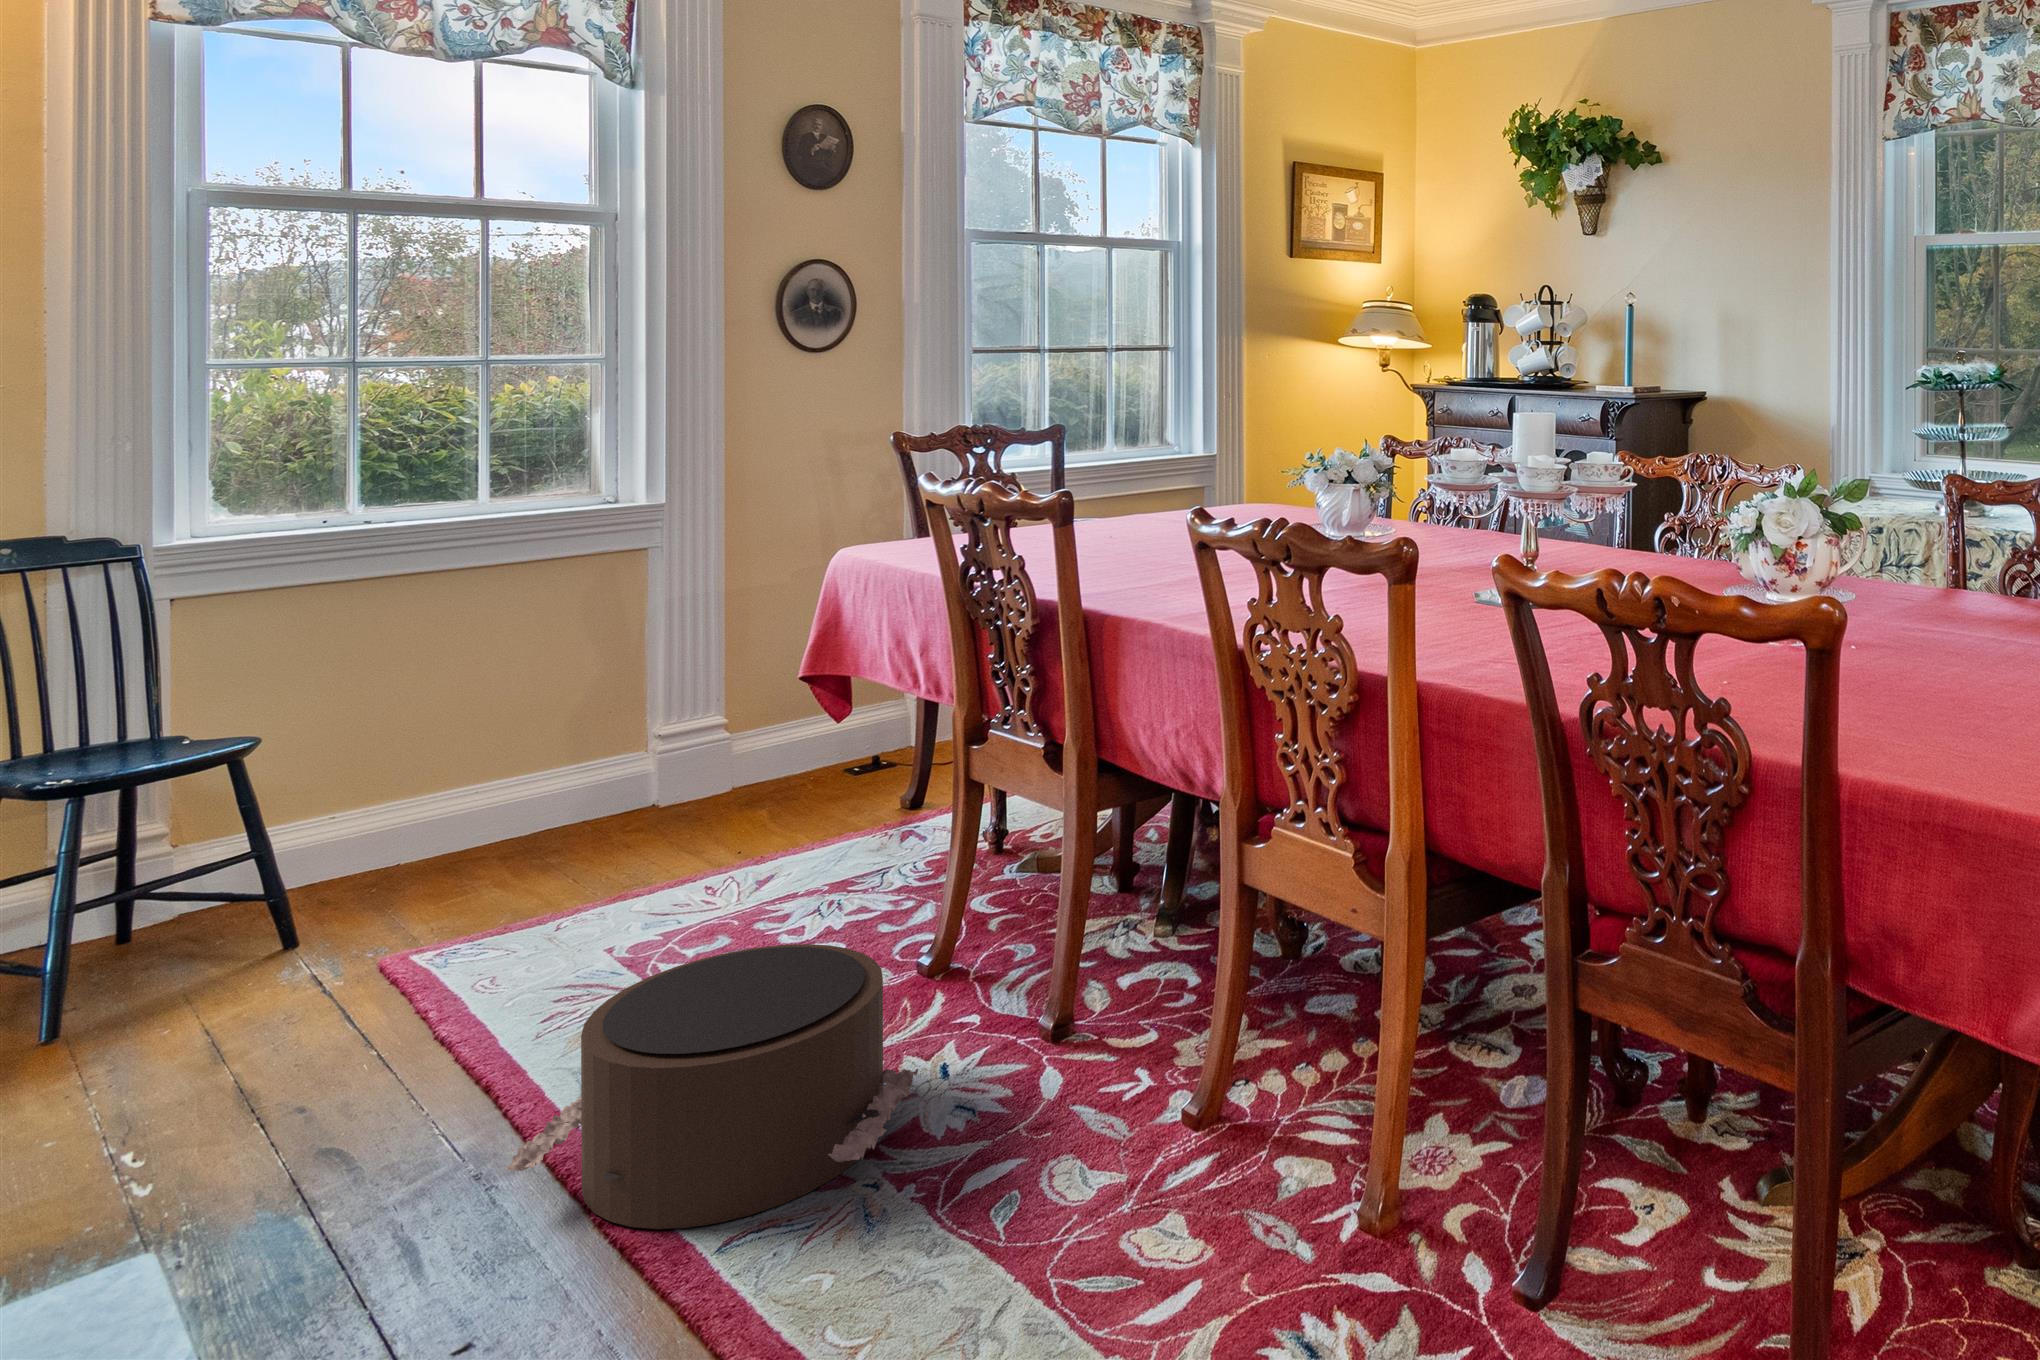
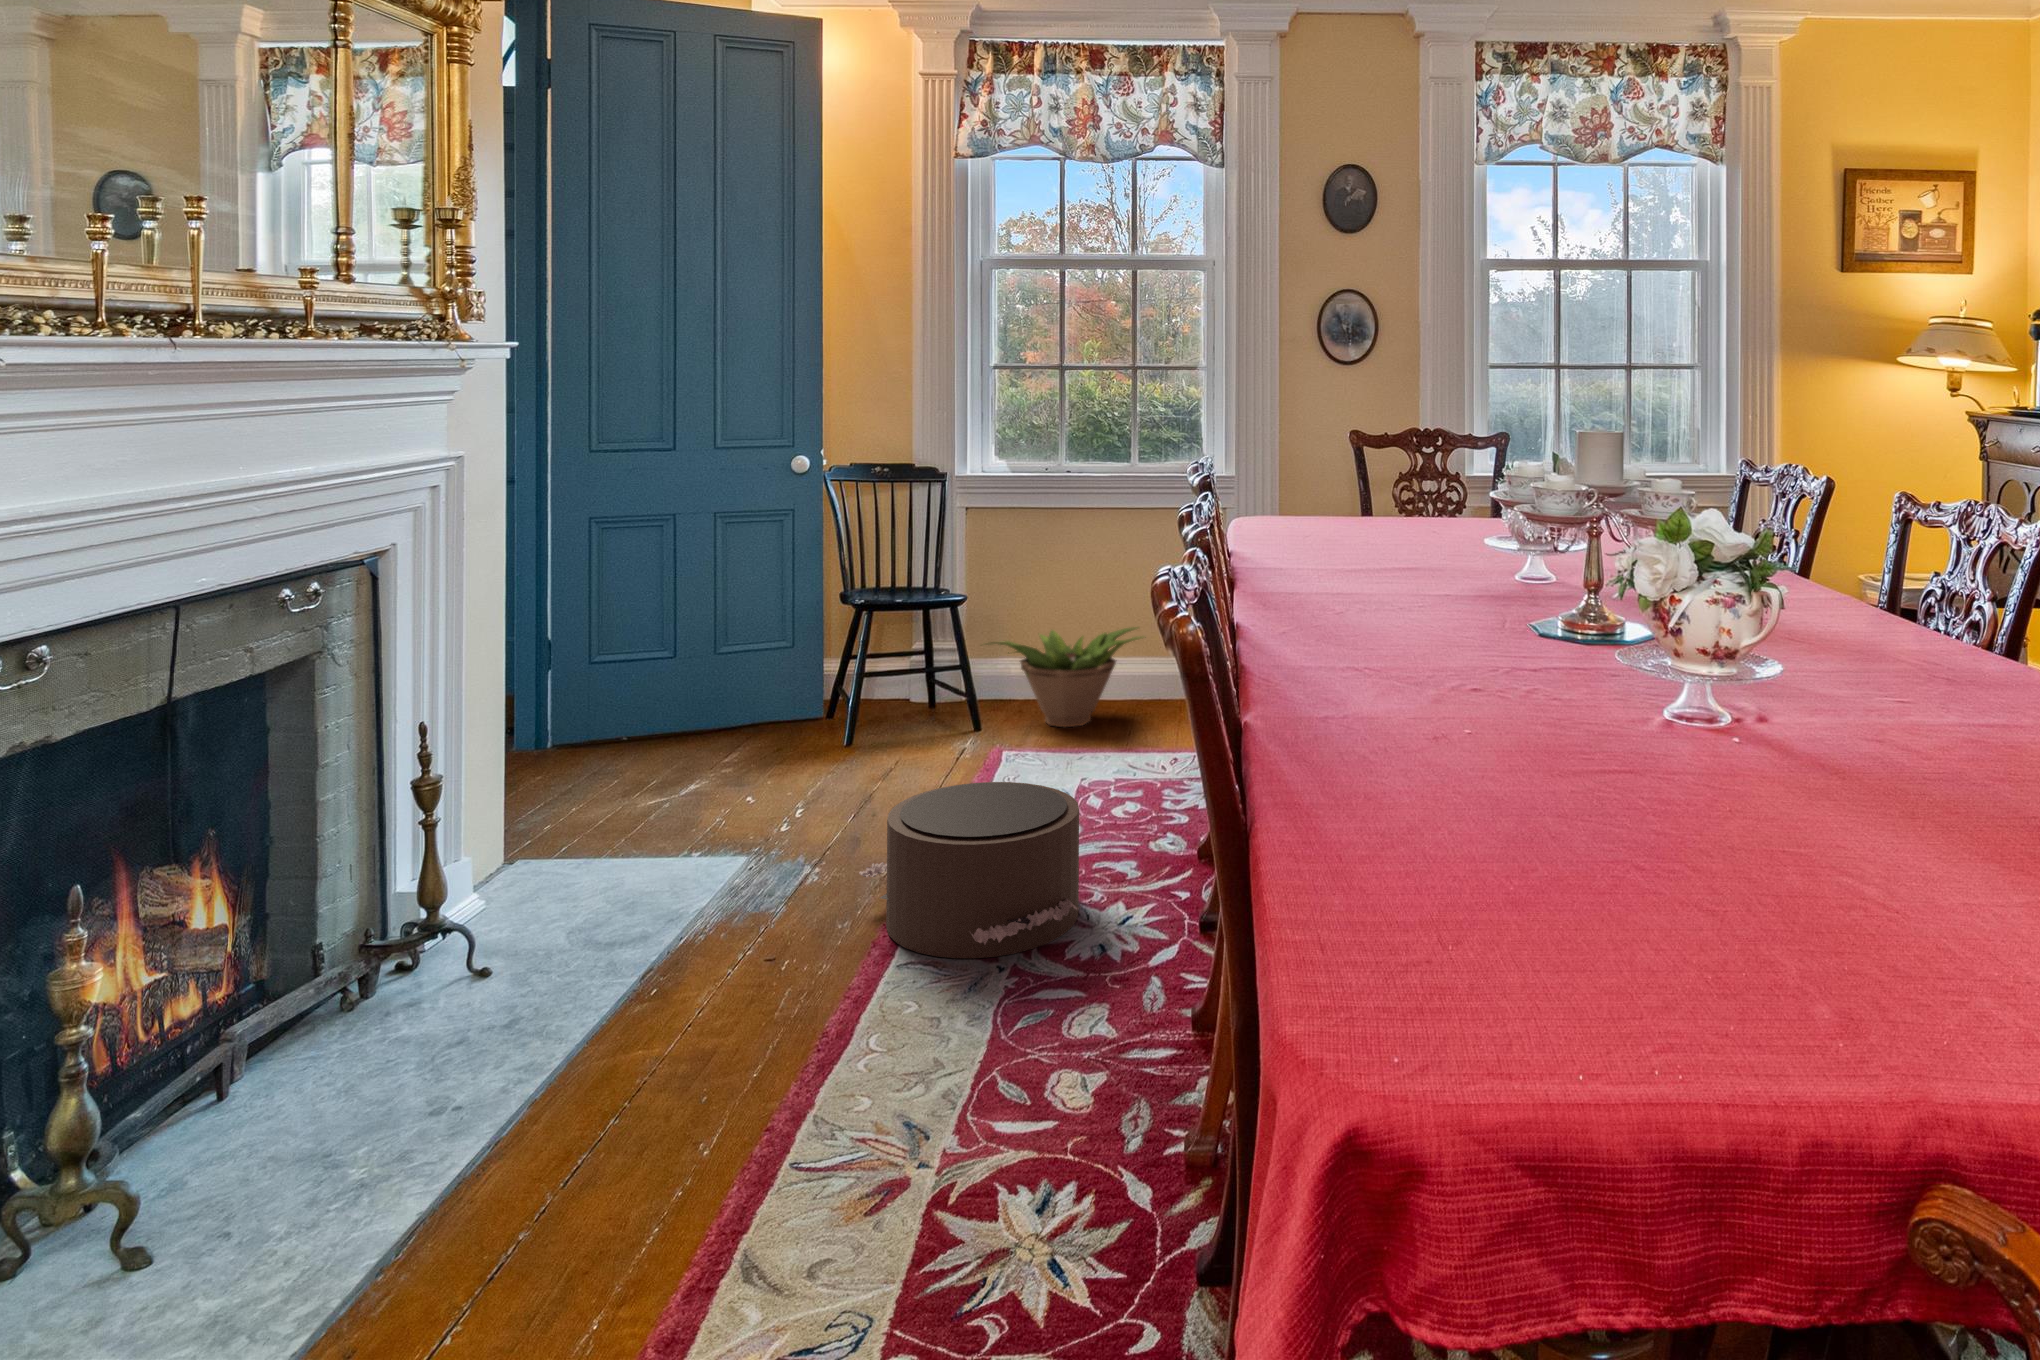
decorative plant: none [267,730,580,903] -> present [990,627,1142,727]

